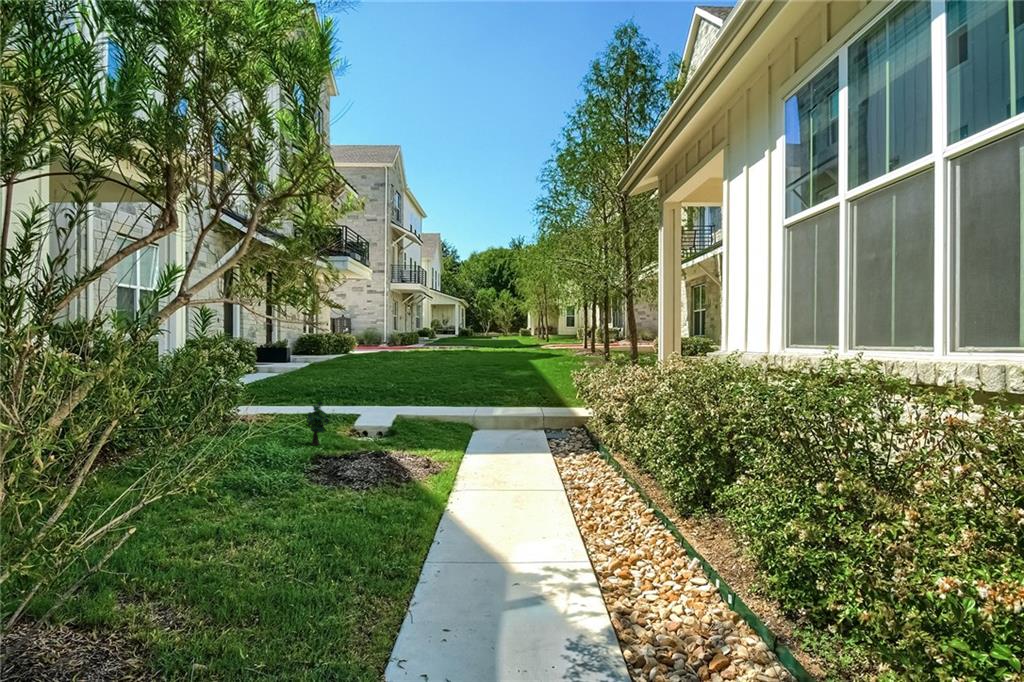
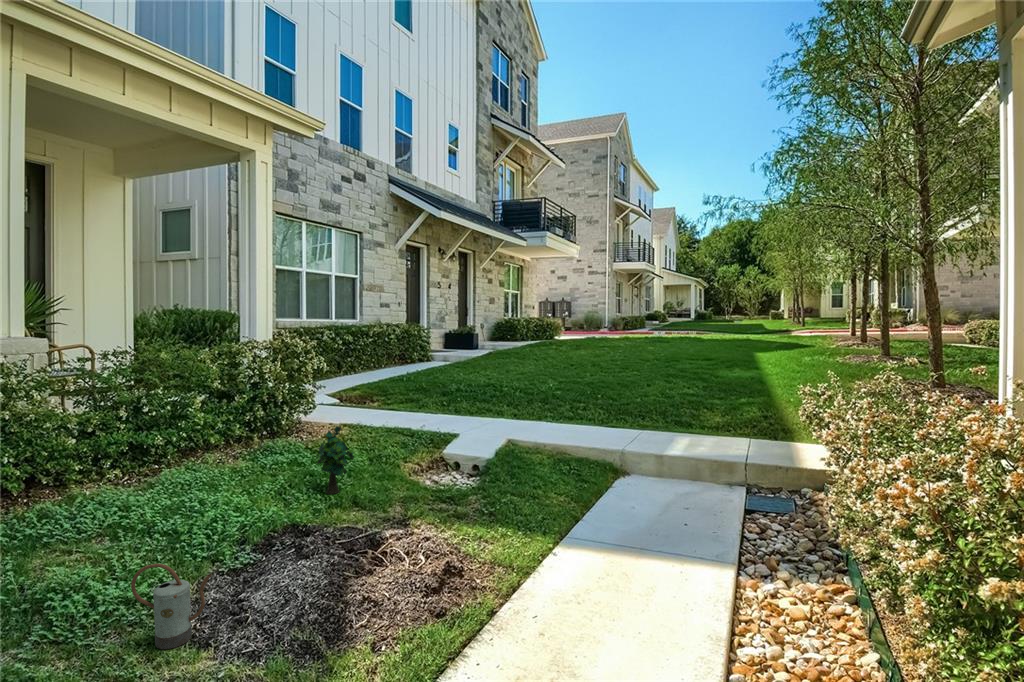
watering can: none [298,455,334,496] -> present [131,564,212,649]

